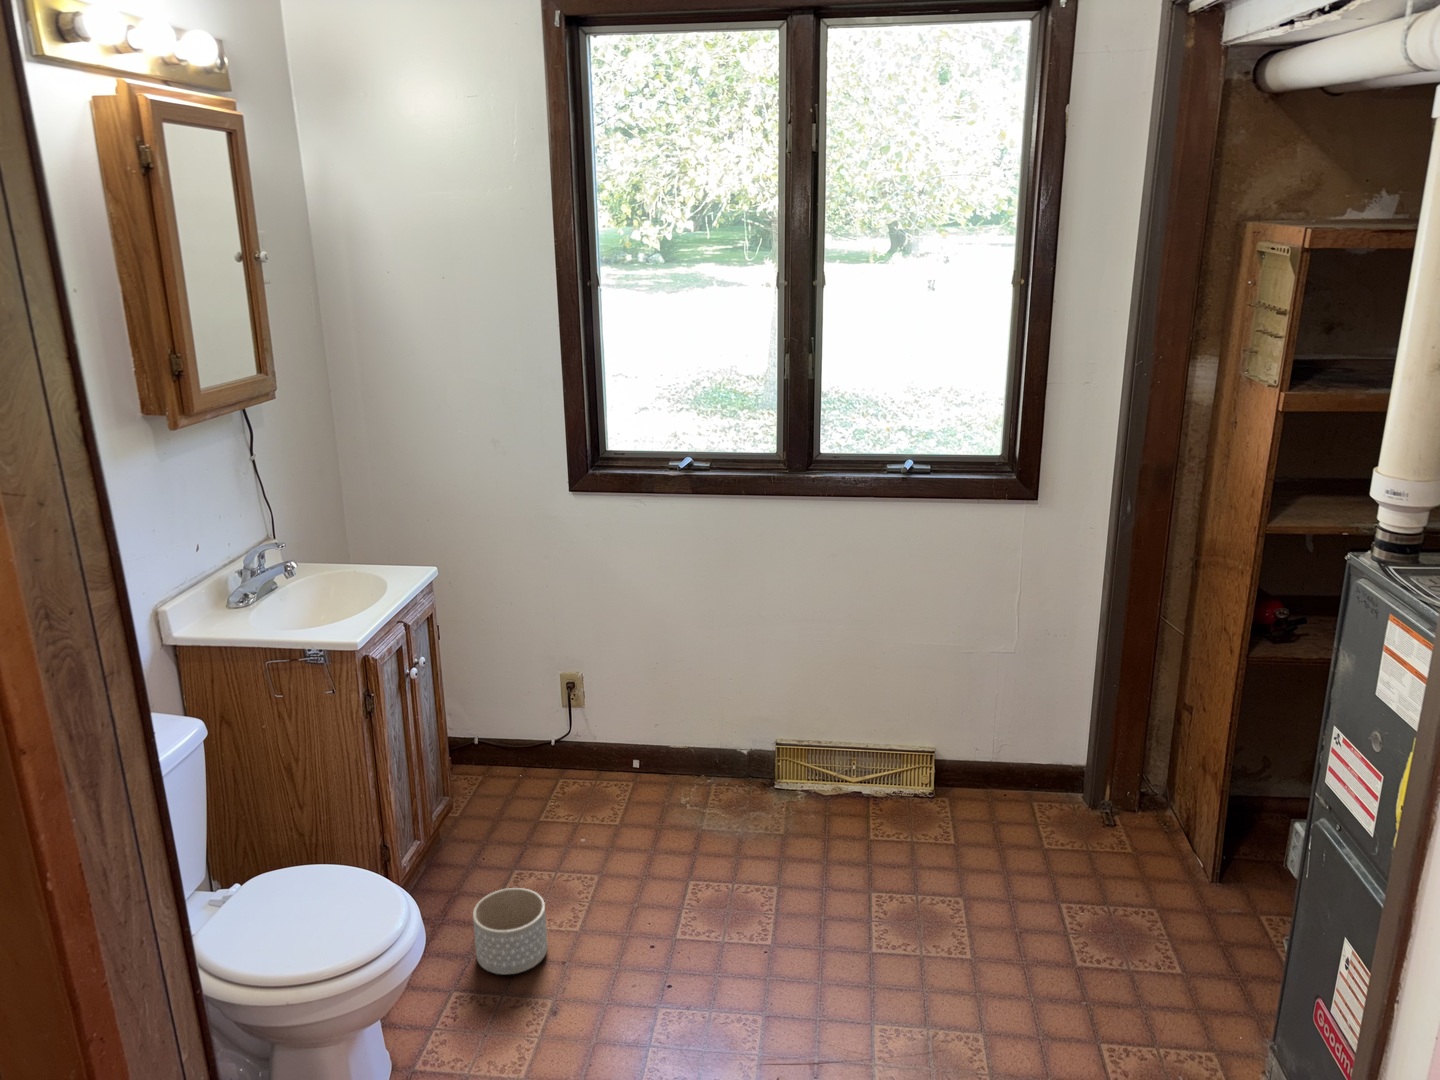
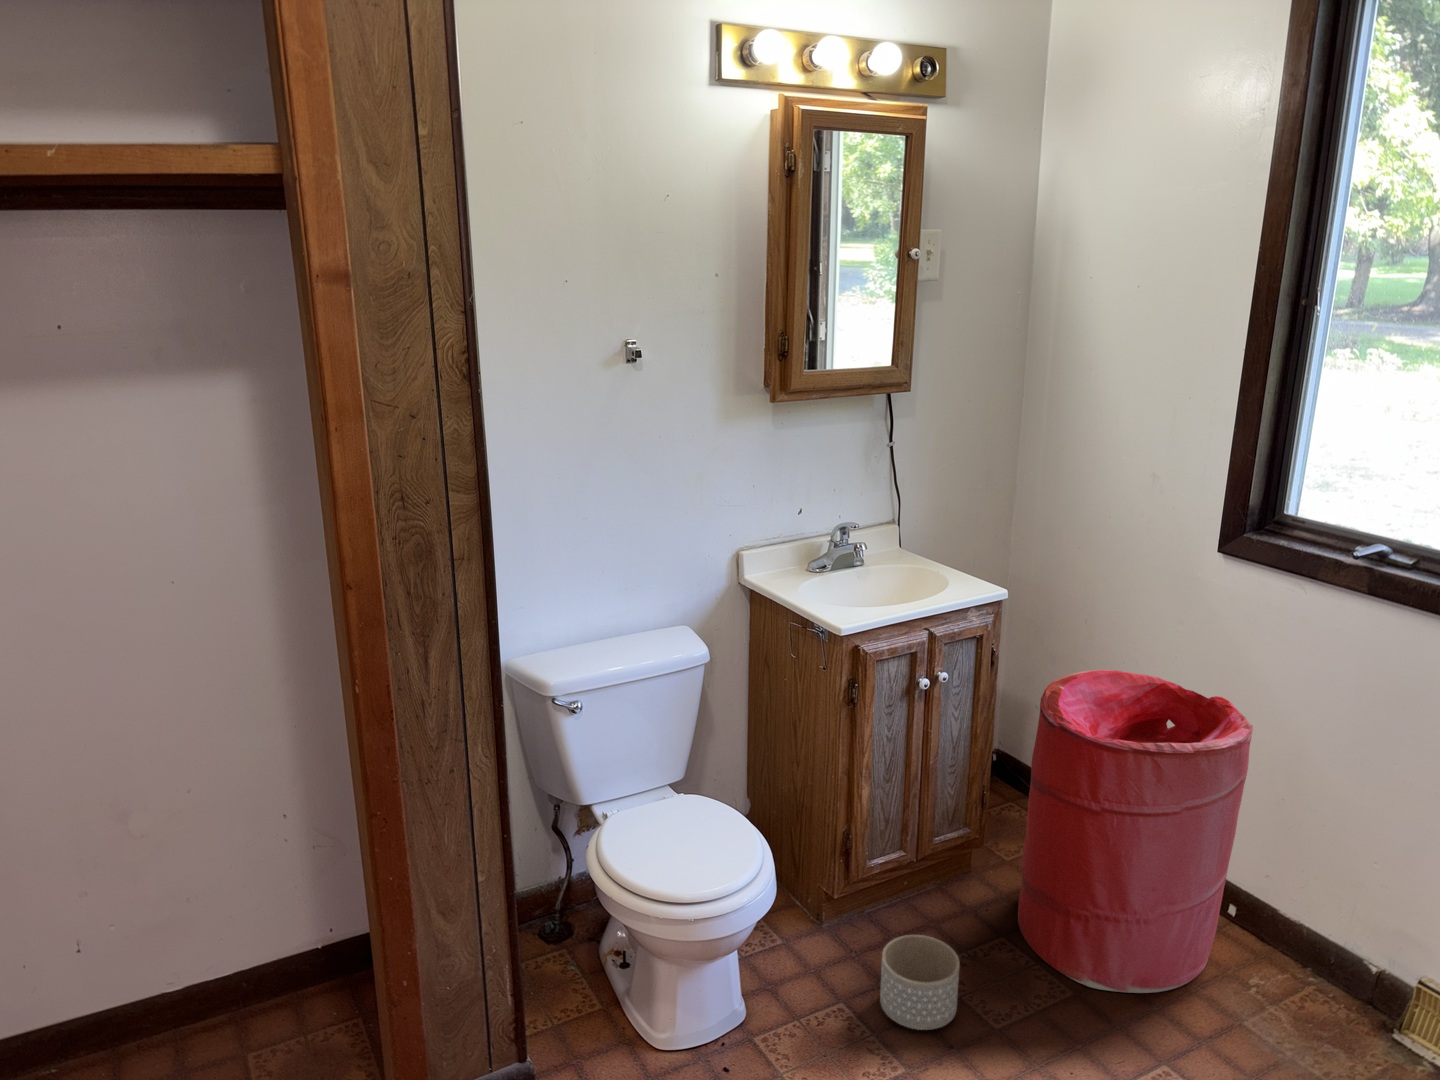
laundry hamper: none [486,604,654,867] -> present [1018,670,1253,993]

